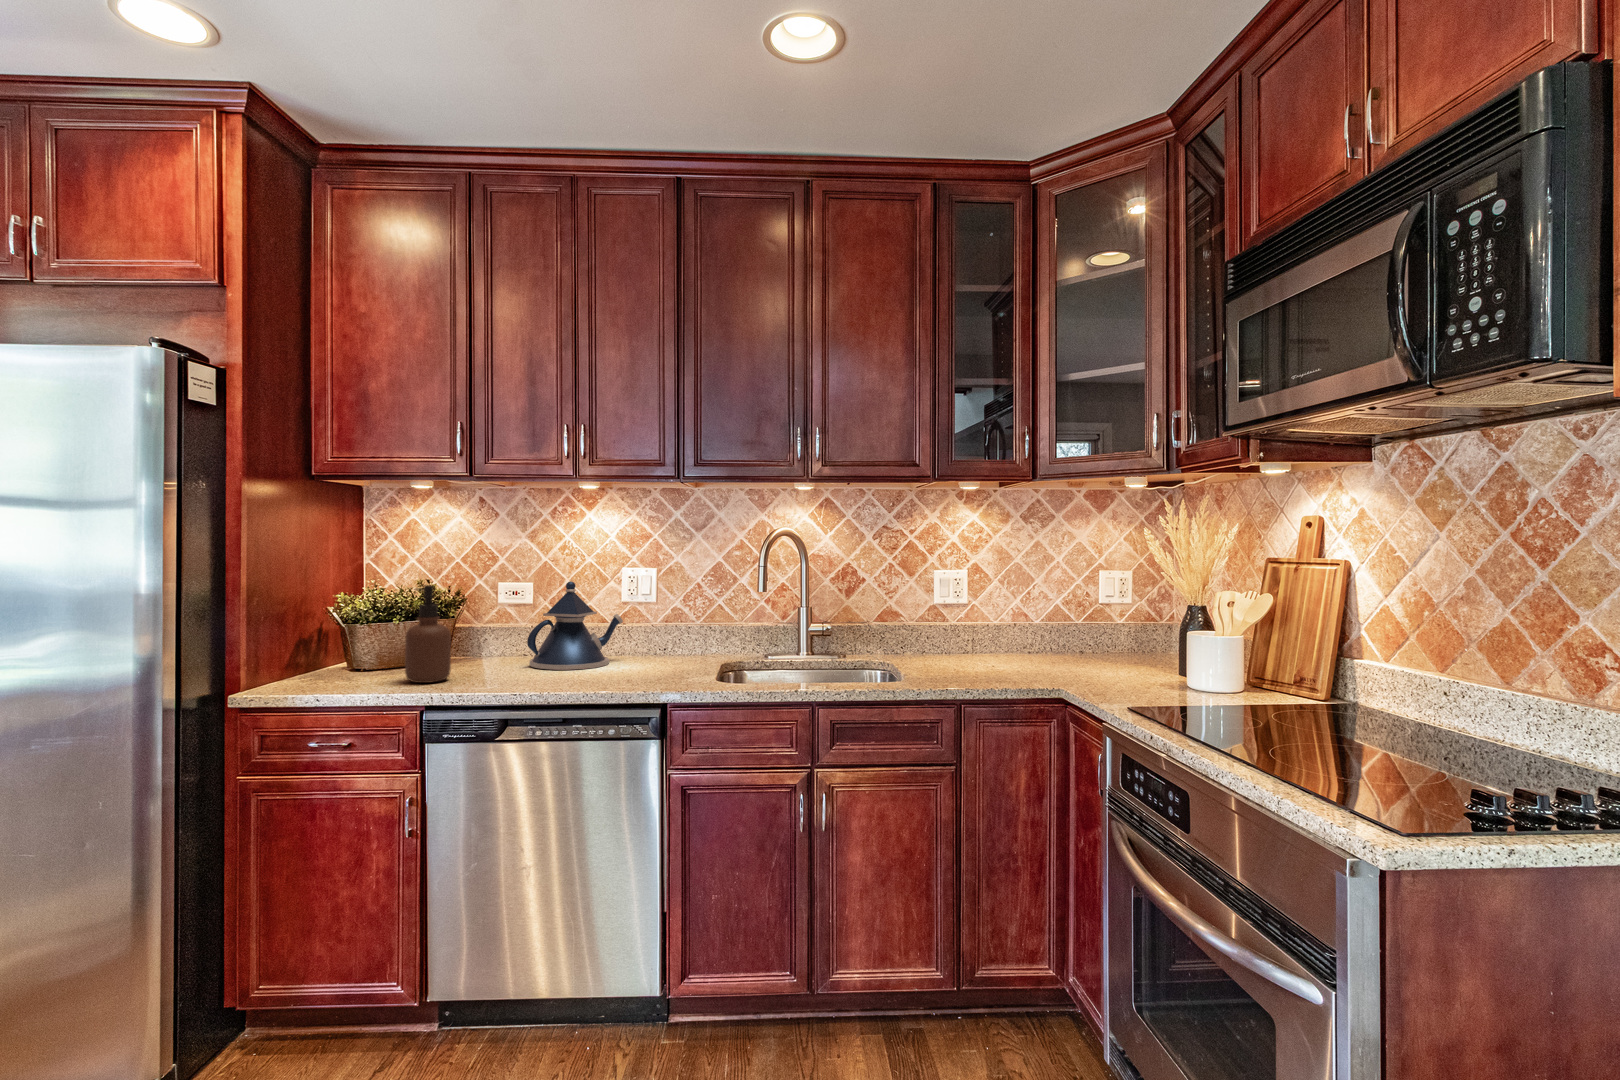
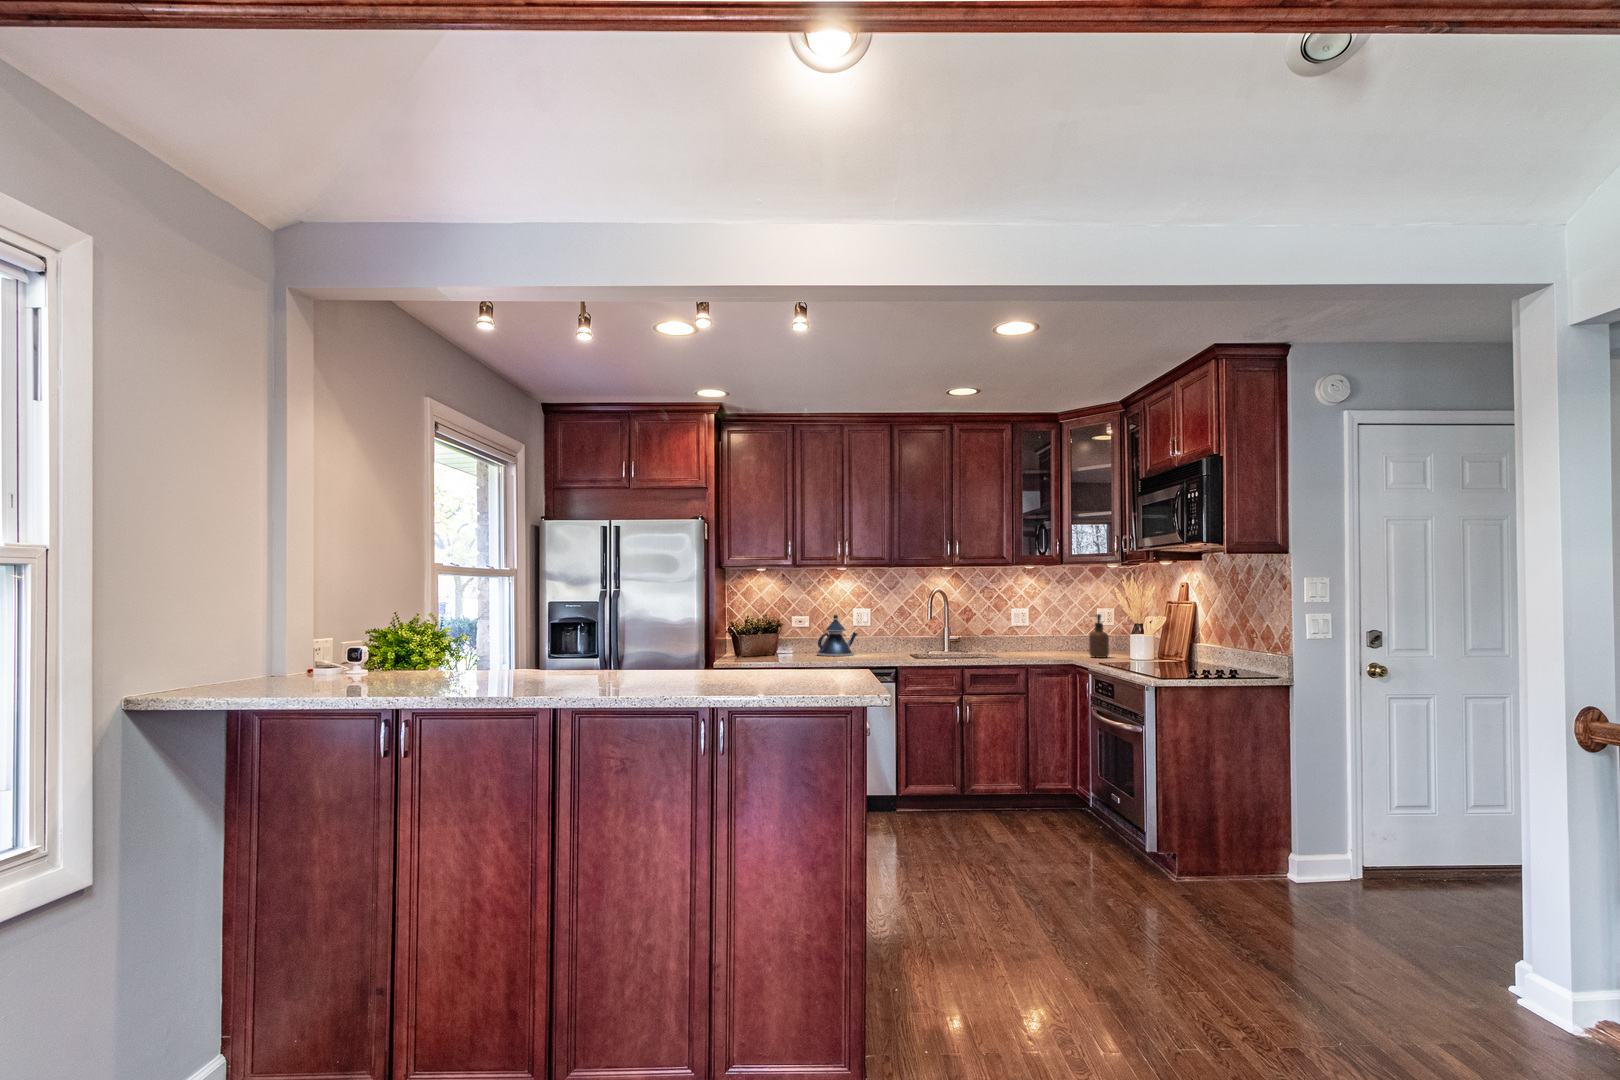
soap dispenser: present [405,585,451,683] -> present [1089,614,1109,658]

